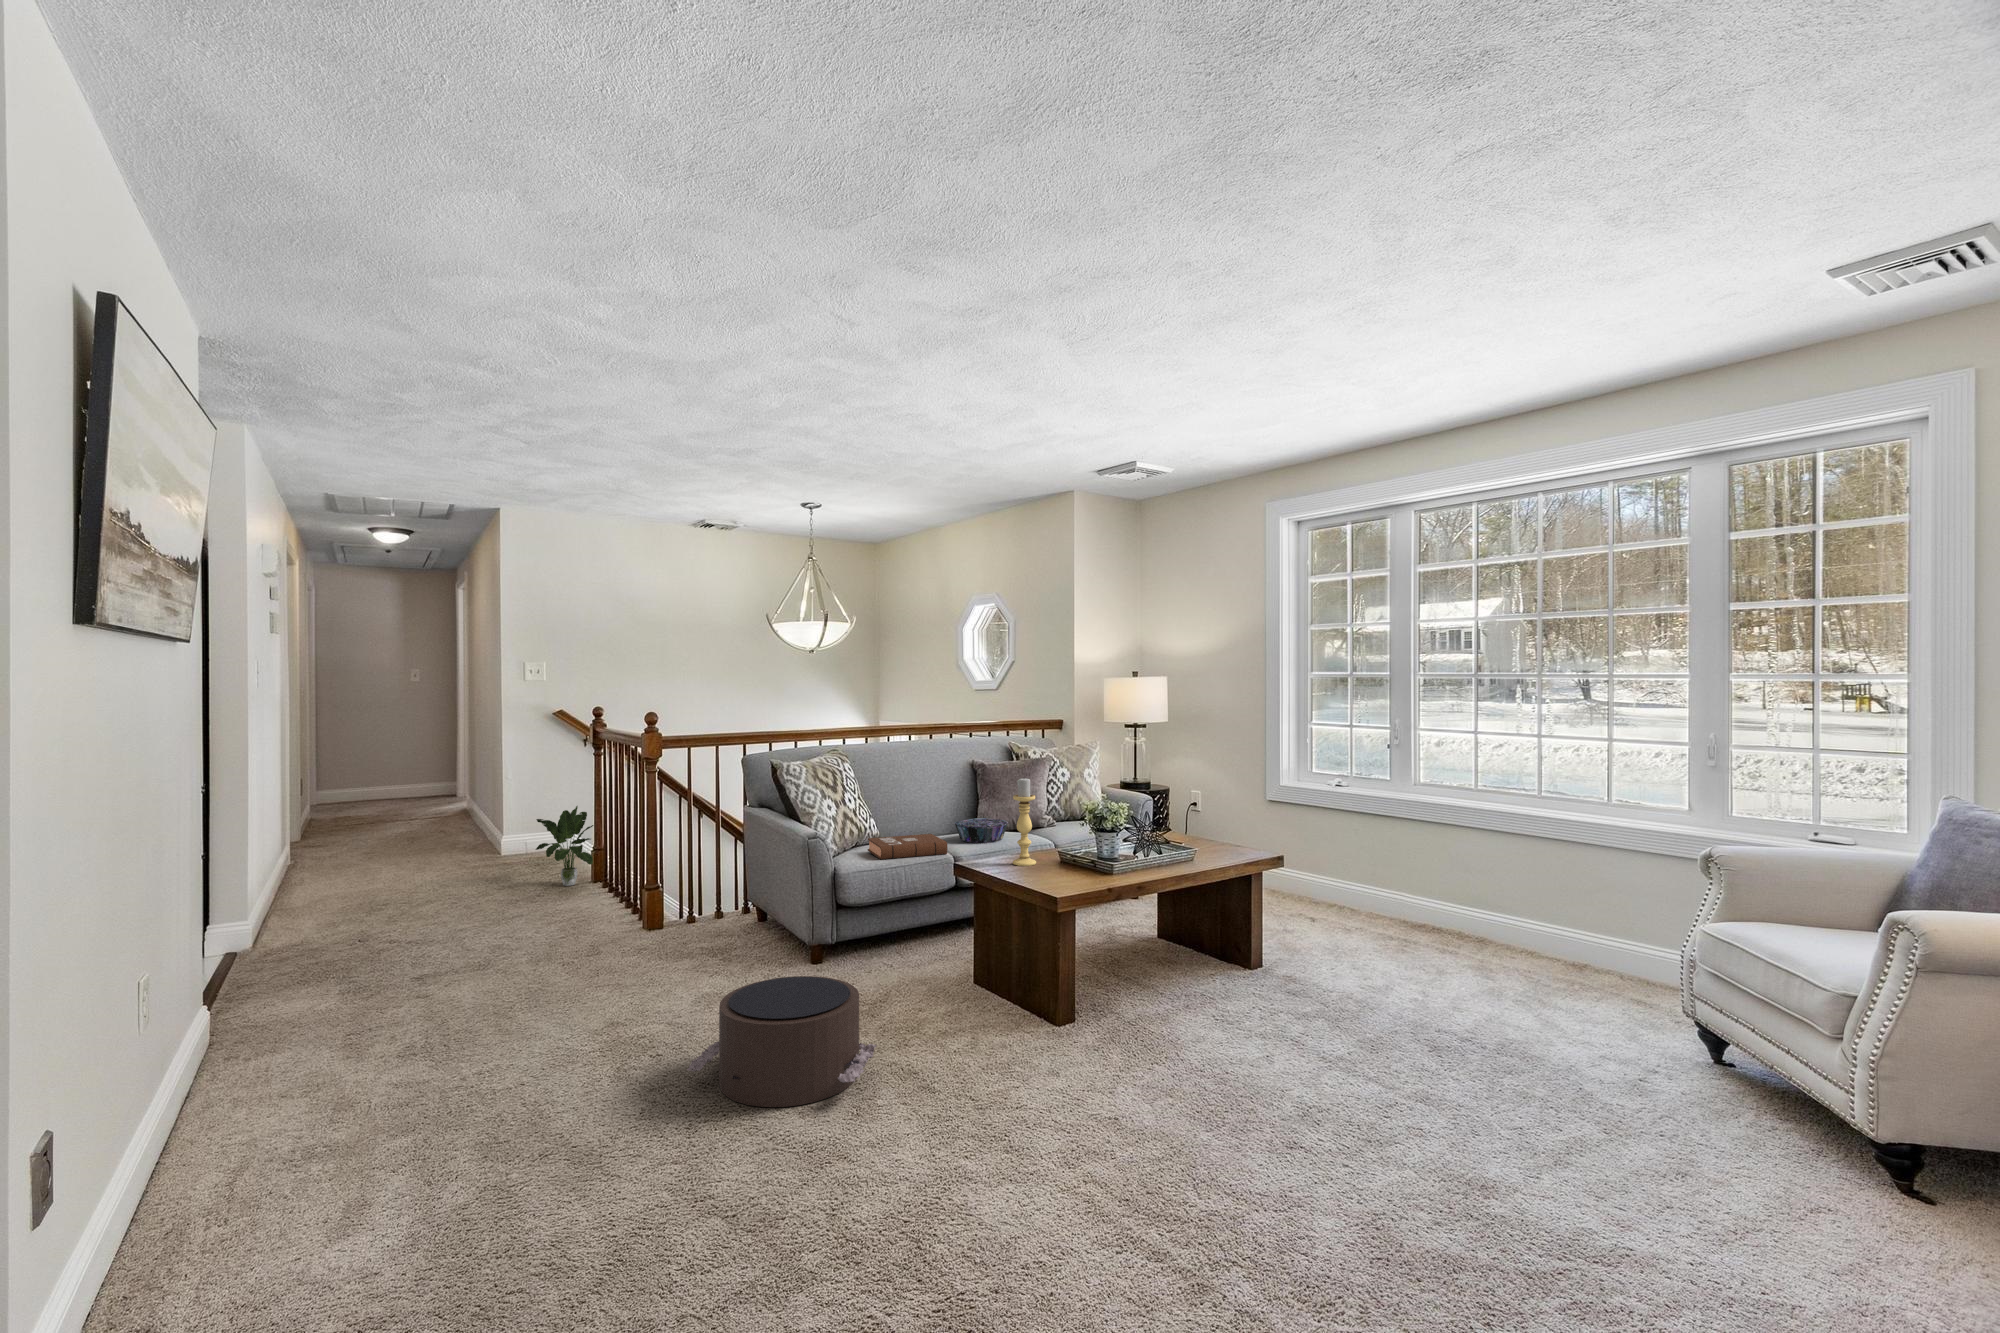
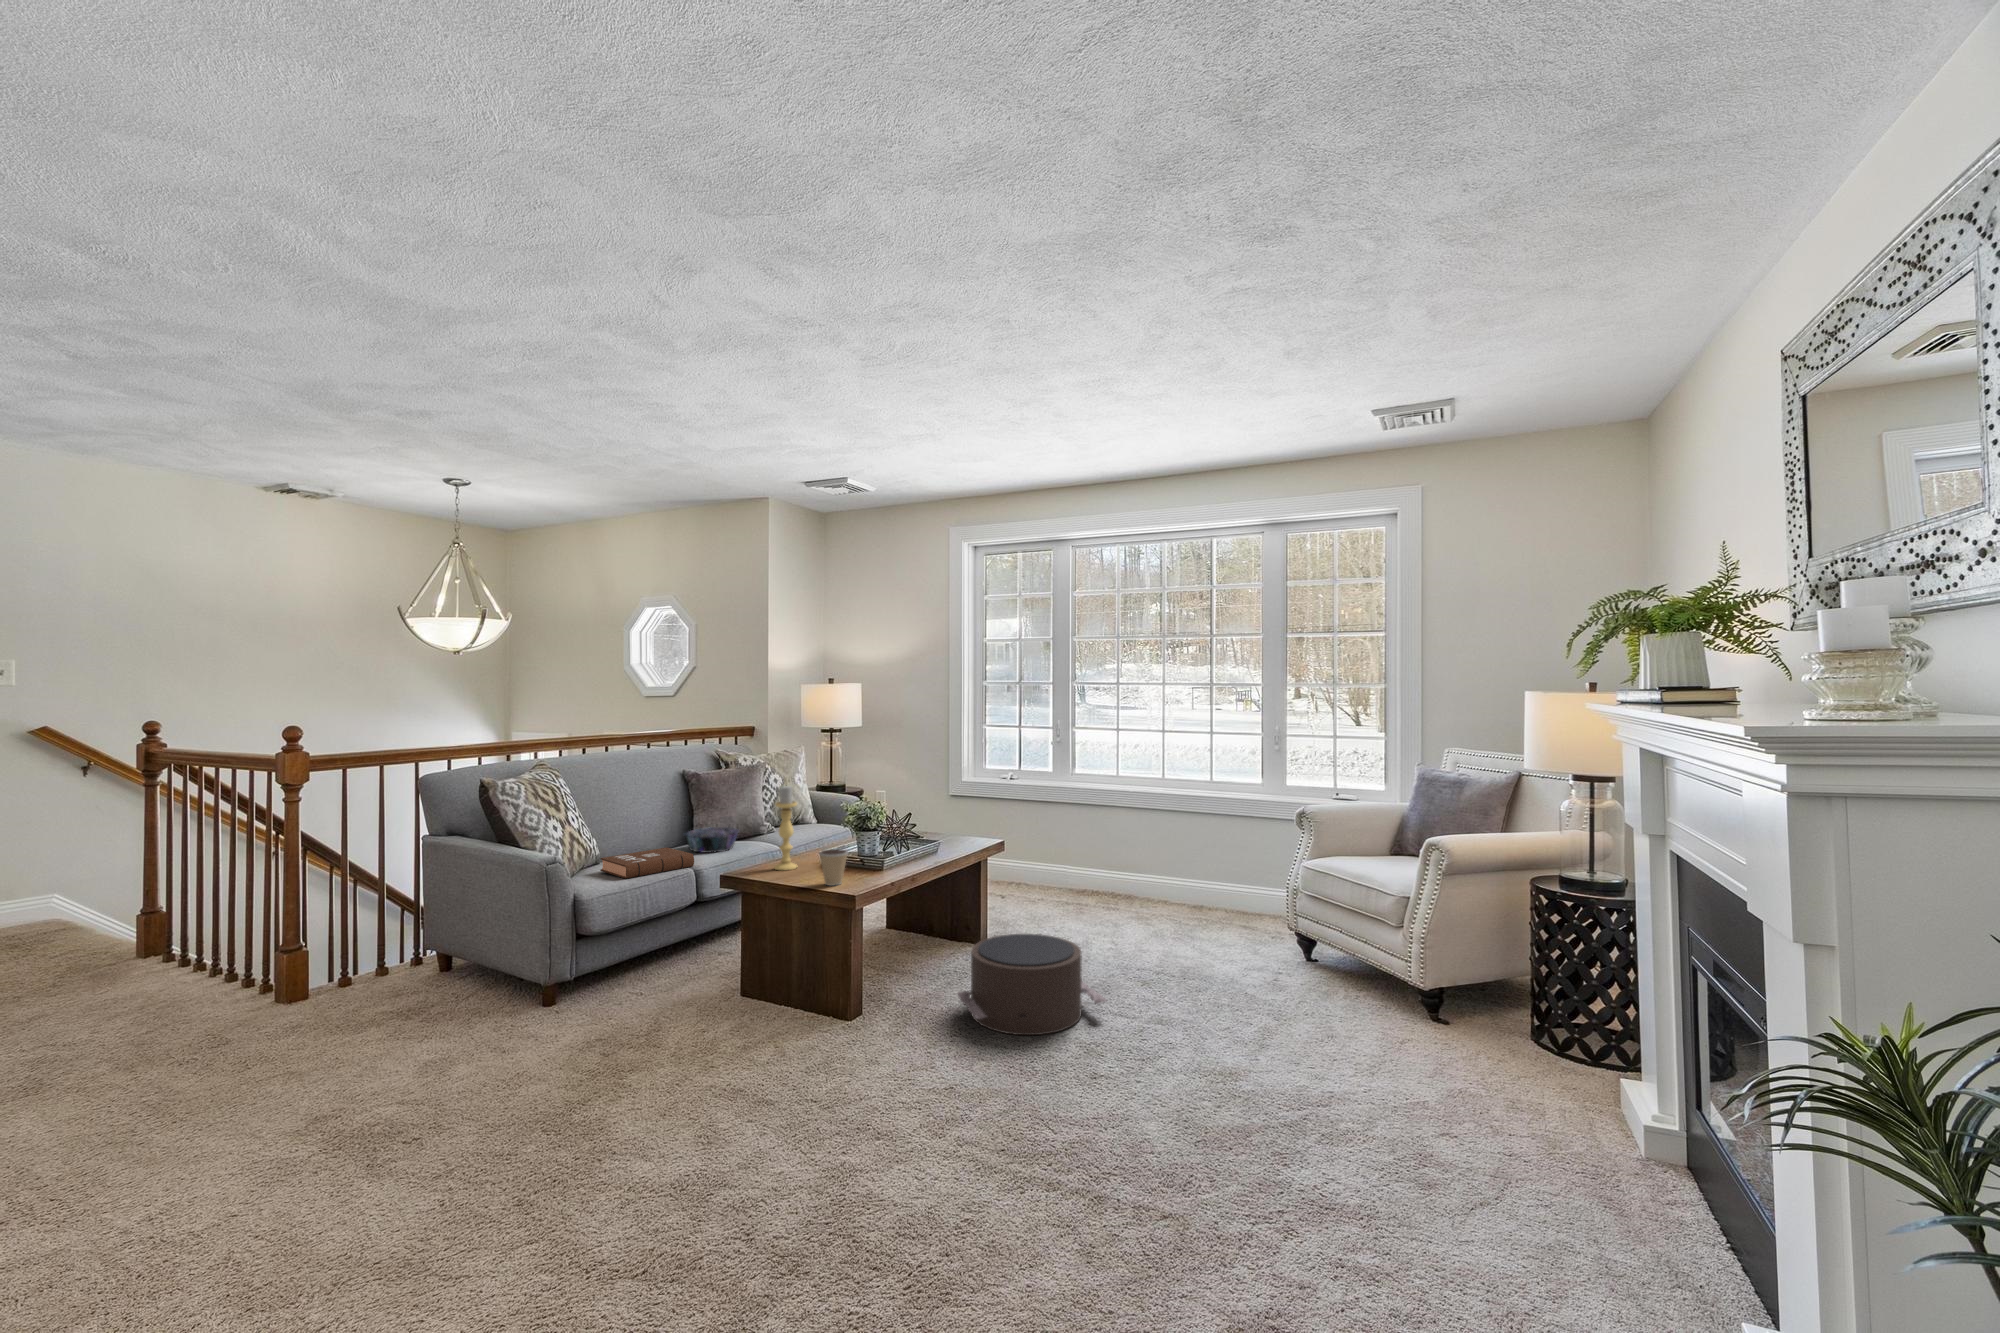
potted plant: present [536,806,593,886] -> none [57,851,162,958]
coffee cup: none [1034,847,1065,885] -> present [819,849,848,886]
pouf: present [687,976,876,1107] -> present [958,934,1107,1035]

